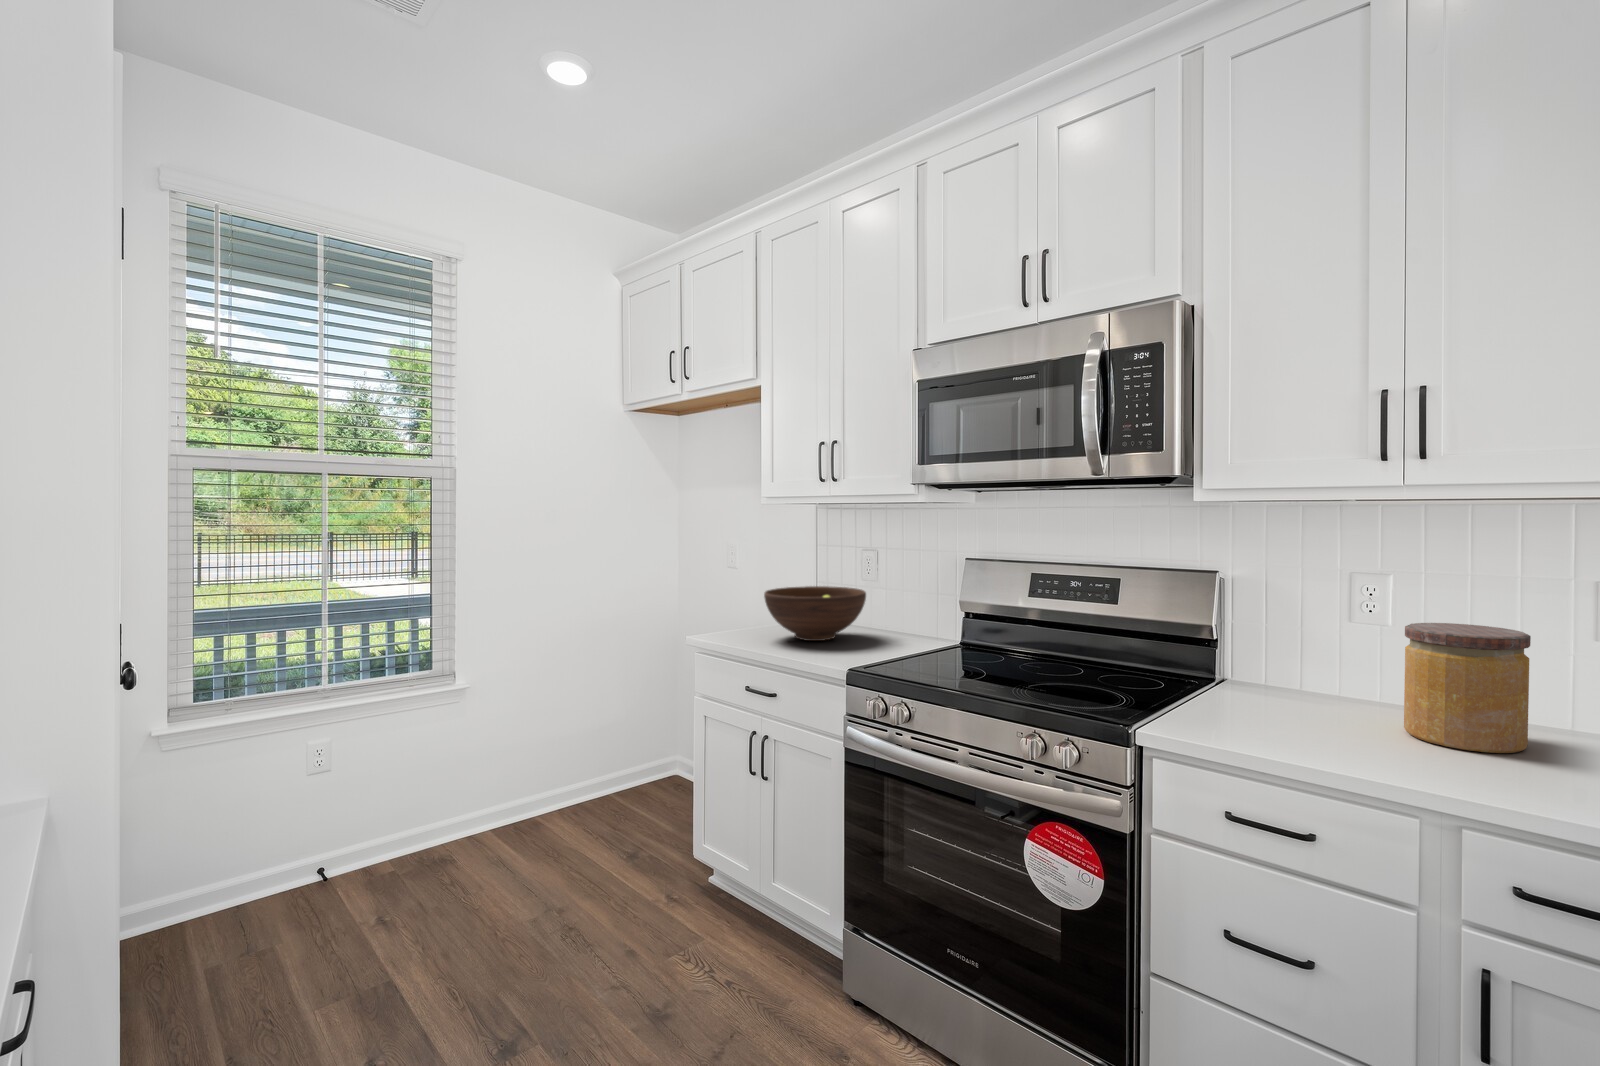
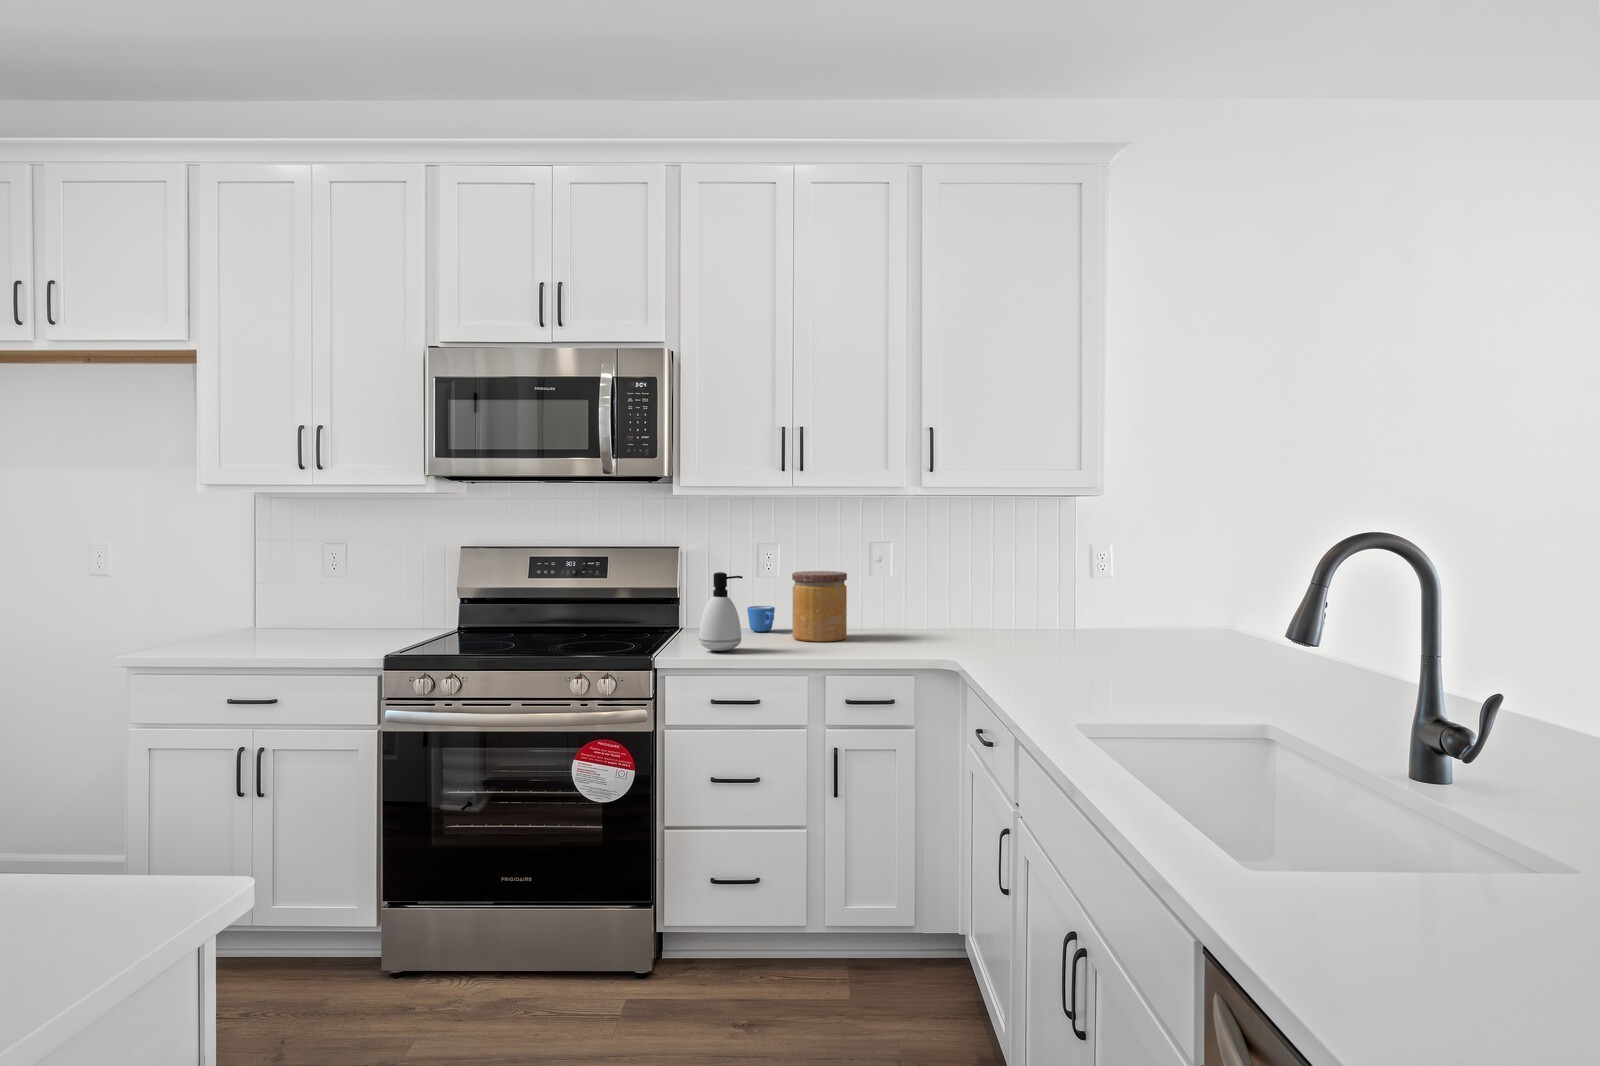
fruit bowl: present [764,586,866,641] -> none [218,584,347,643]
soap dispenser: none [1213,619,1290,739] -> present [699,572,743,651]
mug: none [1327,663,1379,705] -> present [747,606,775,632]

